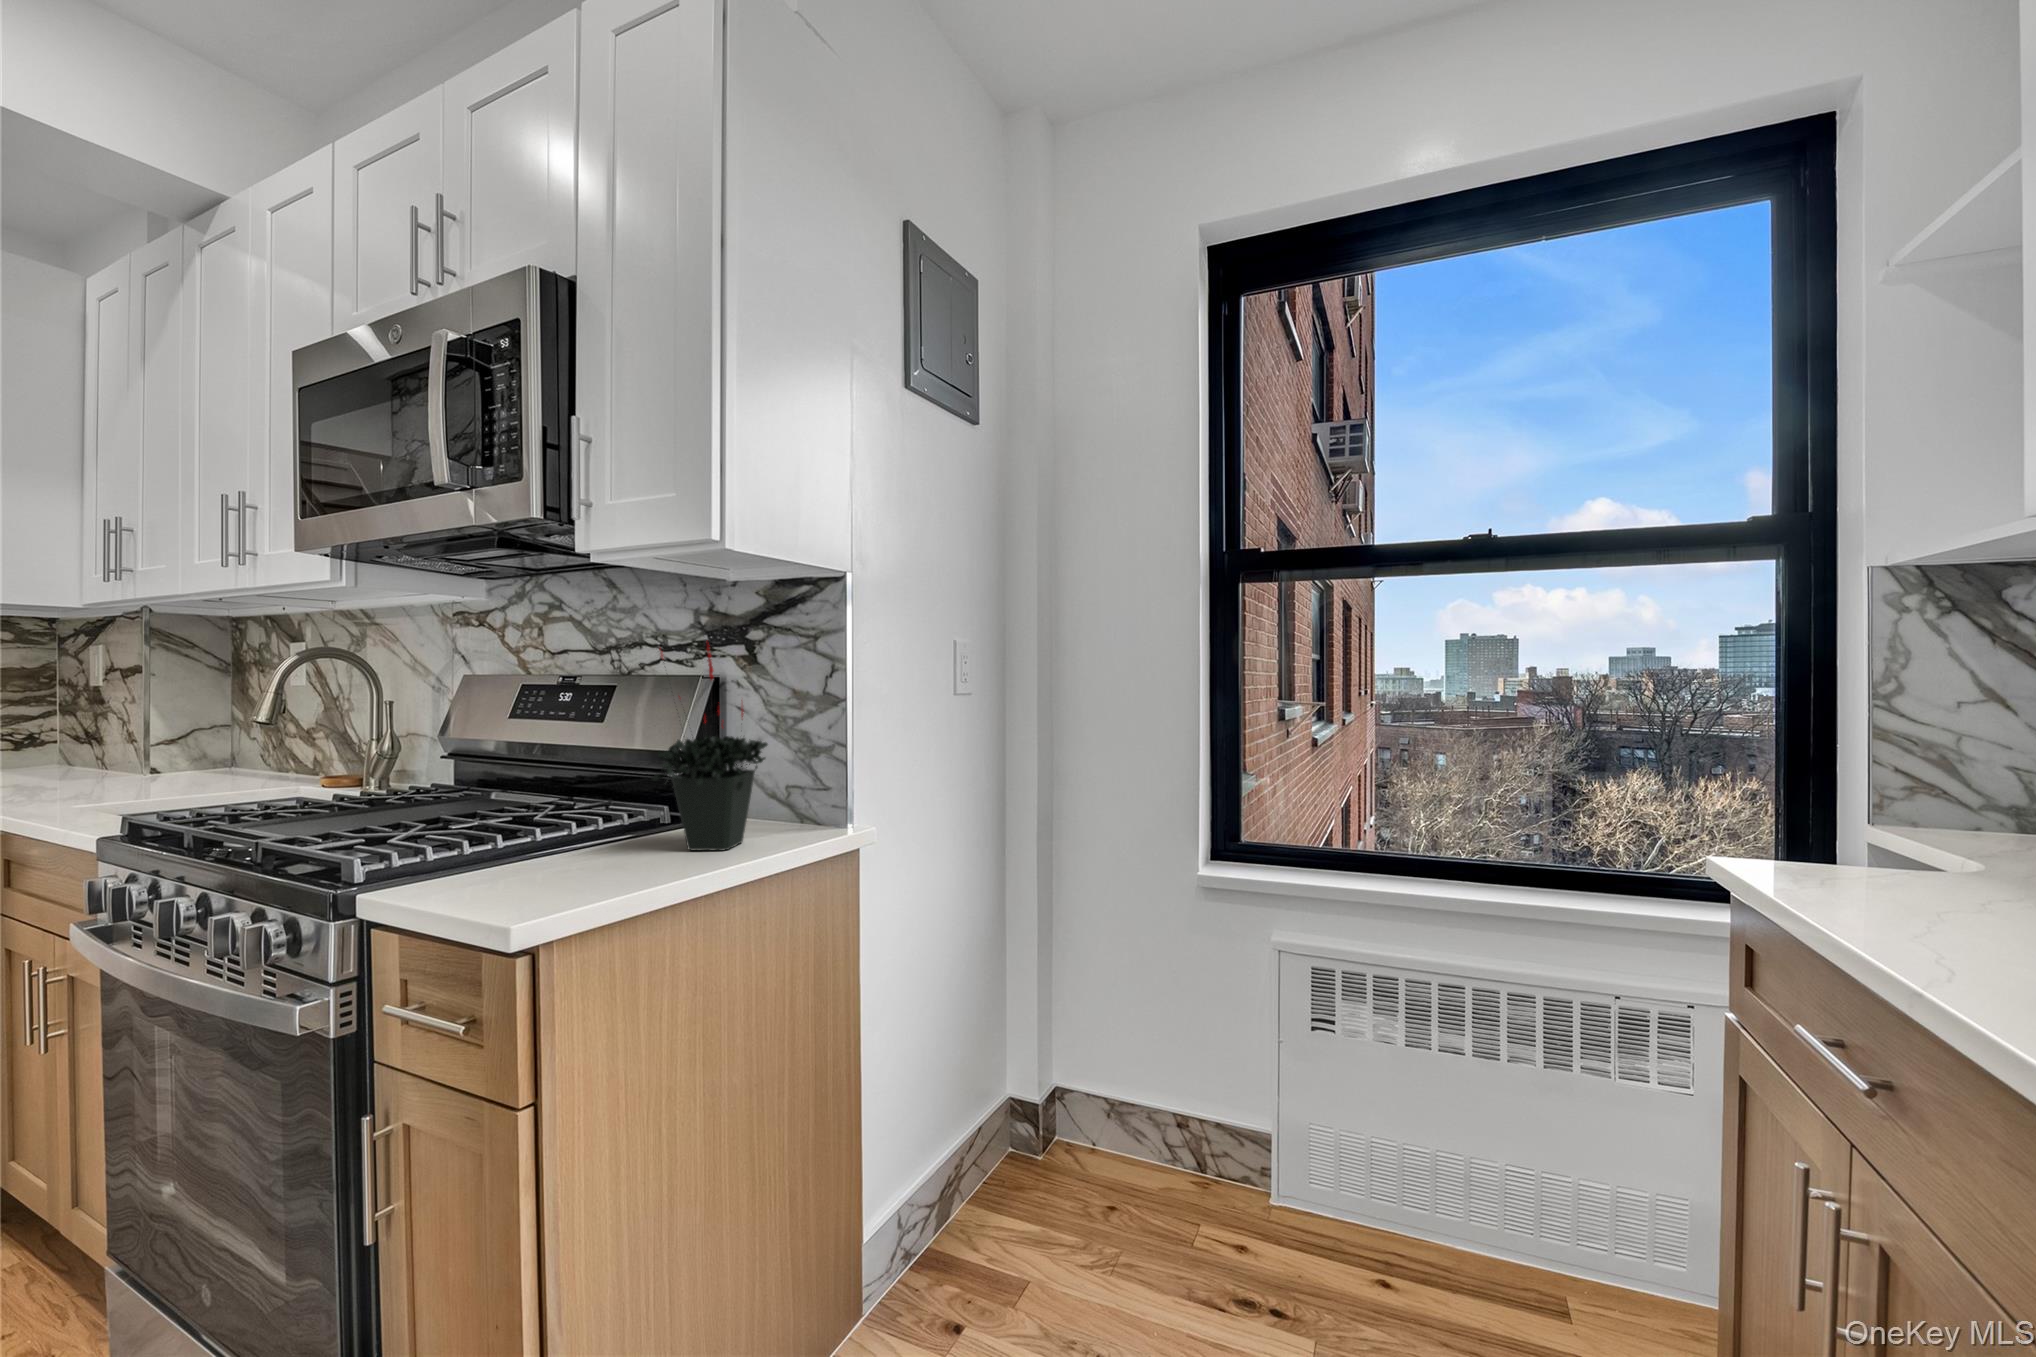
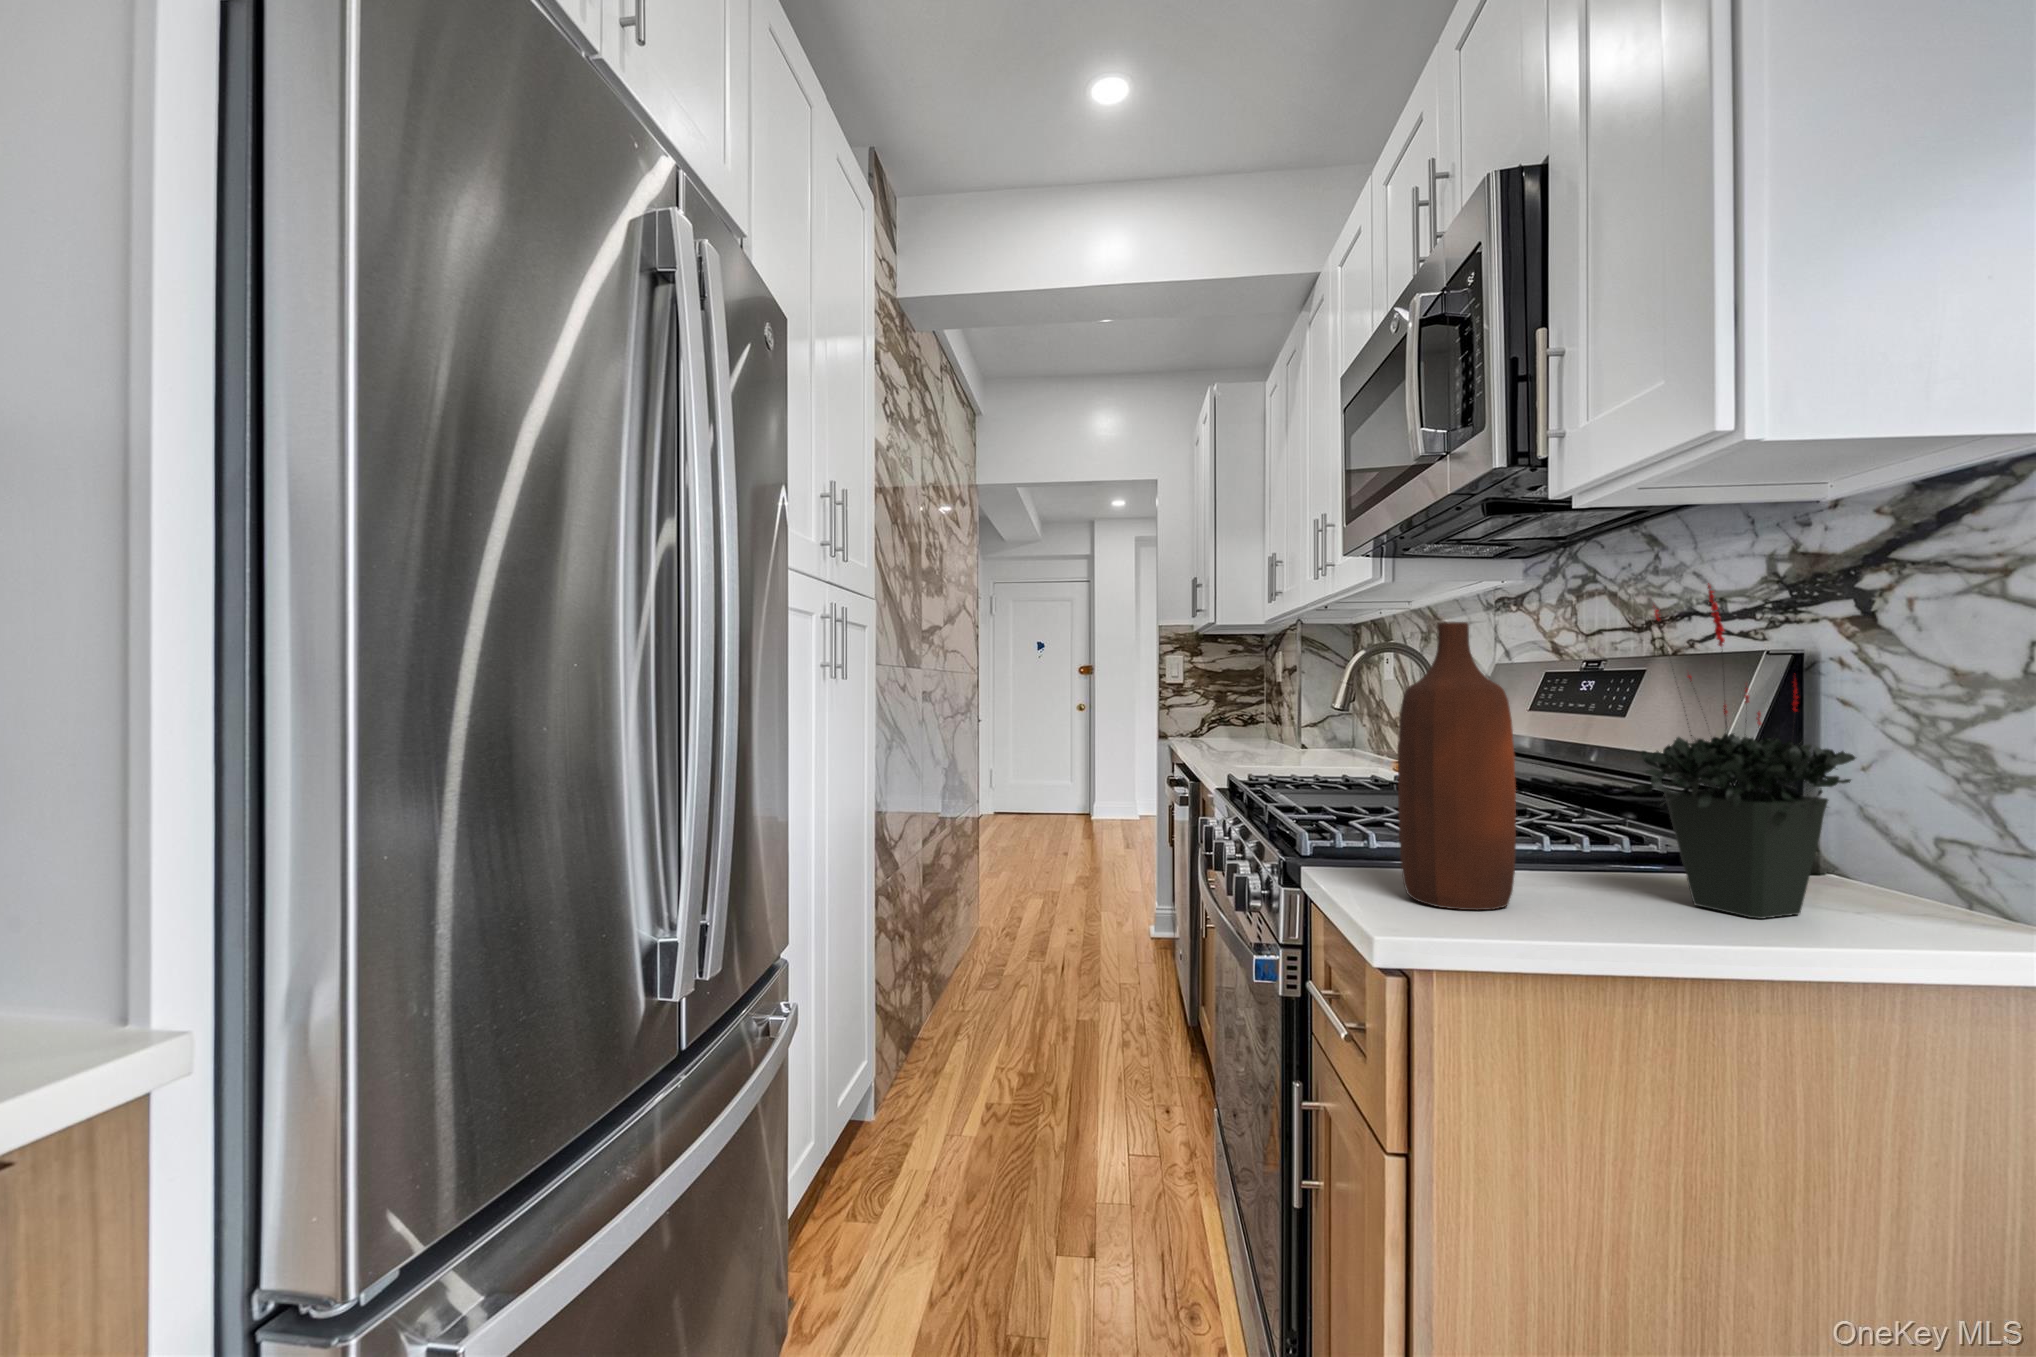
bottle: none [489,661,589,896] -> present [1398,622,1516,910]

